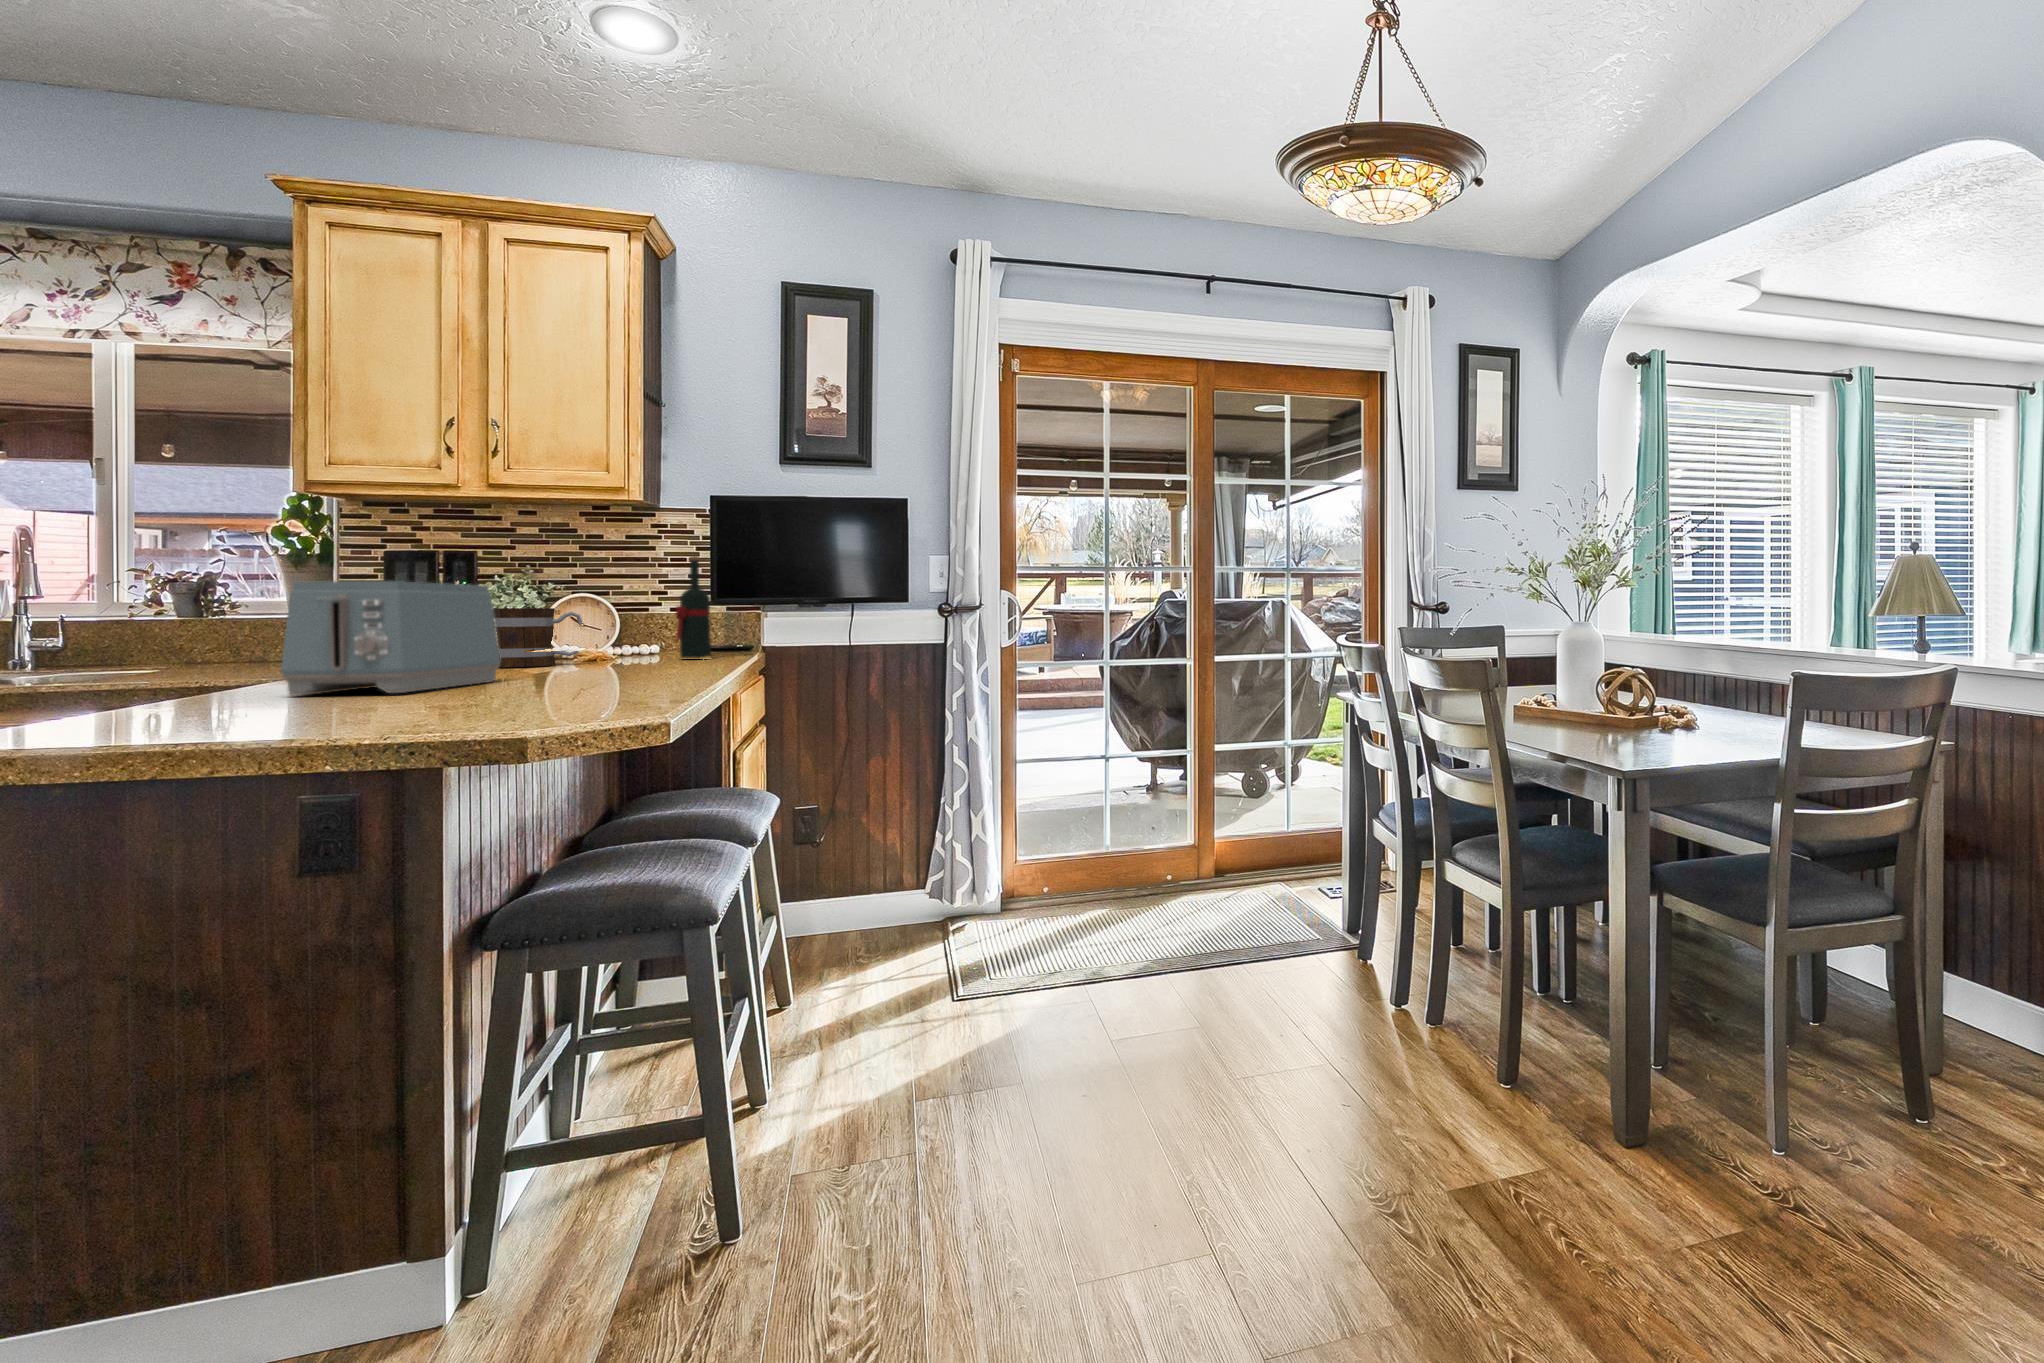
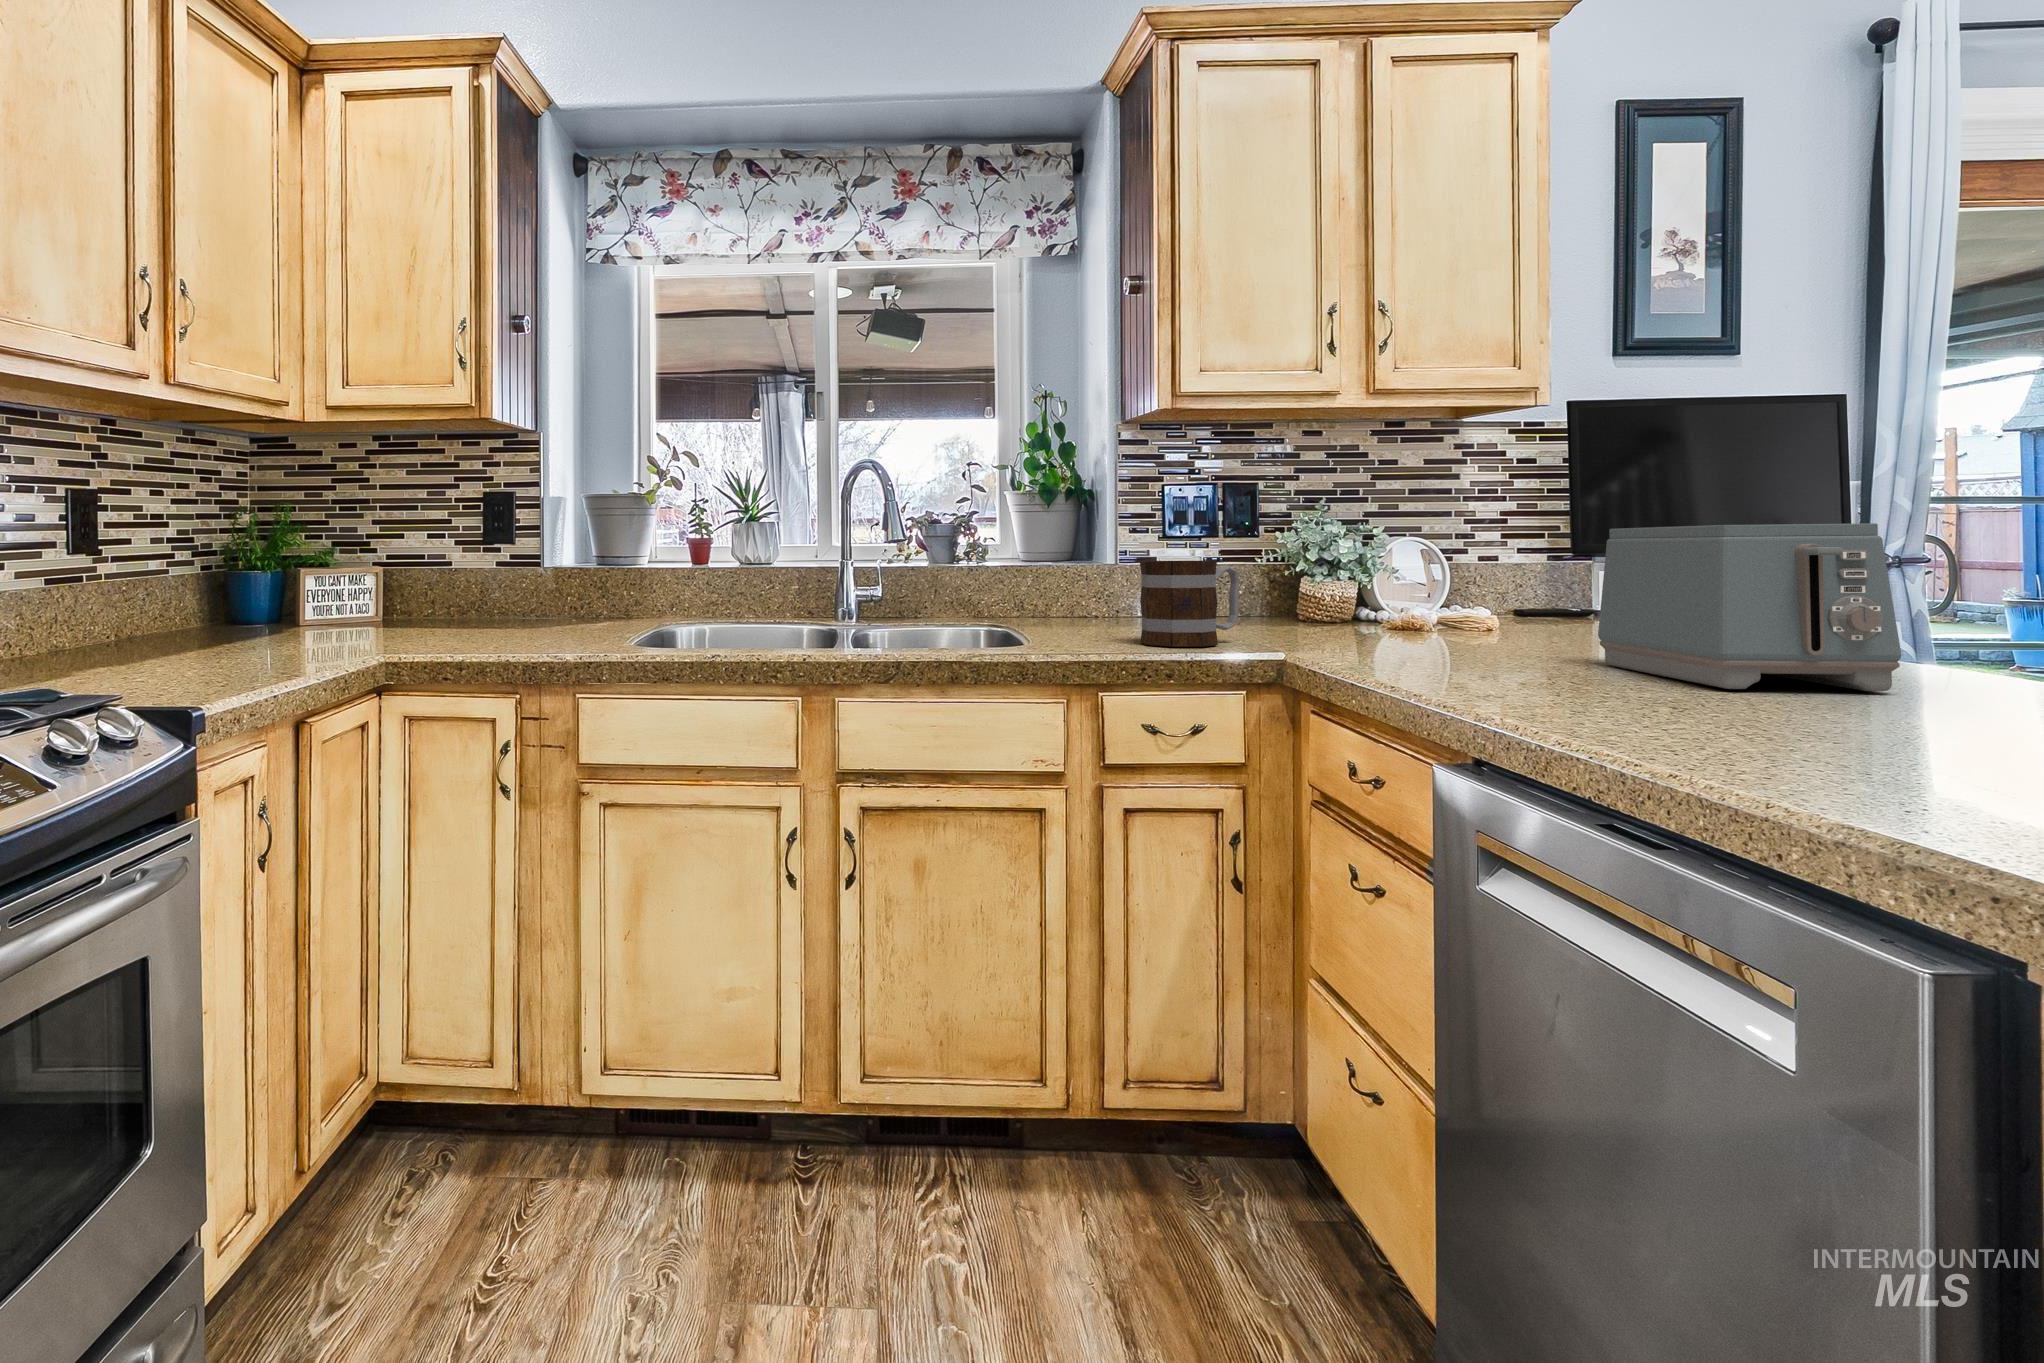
wine bottle: present [675,556,711,658] -> none [1548,483,1593,626]
mug: present [493,608,583,667] -> present [1140,560,1240,647]

